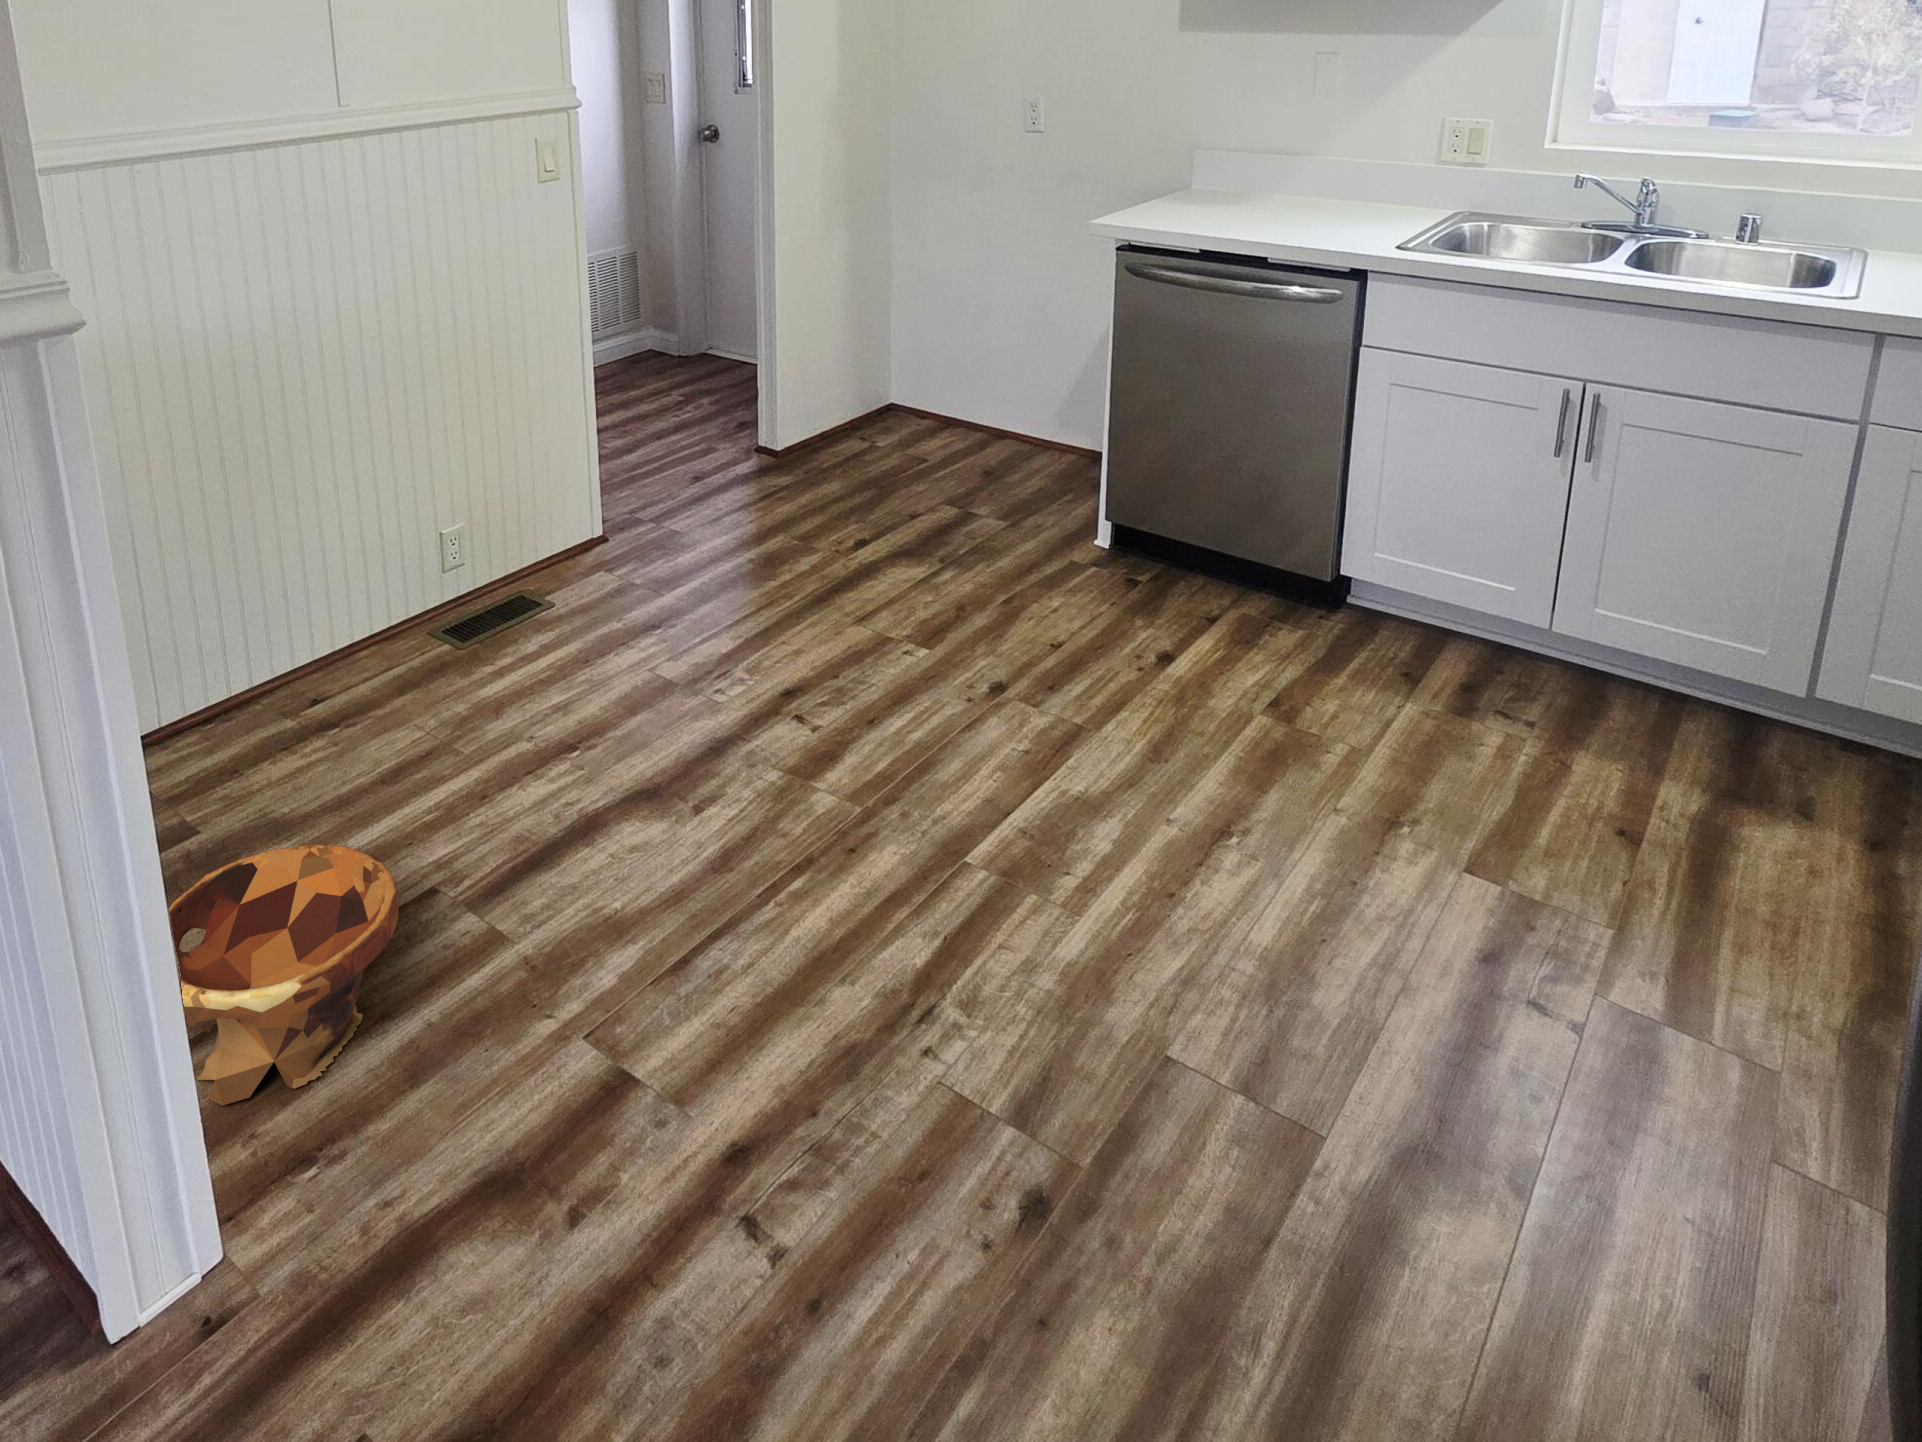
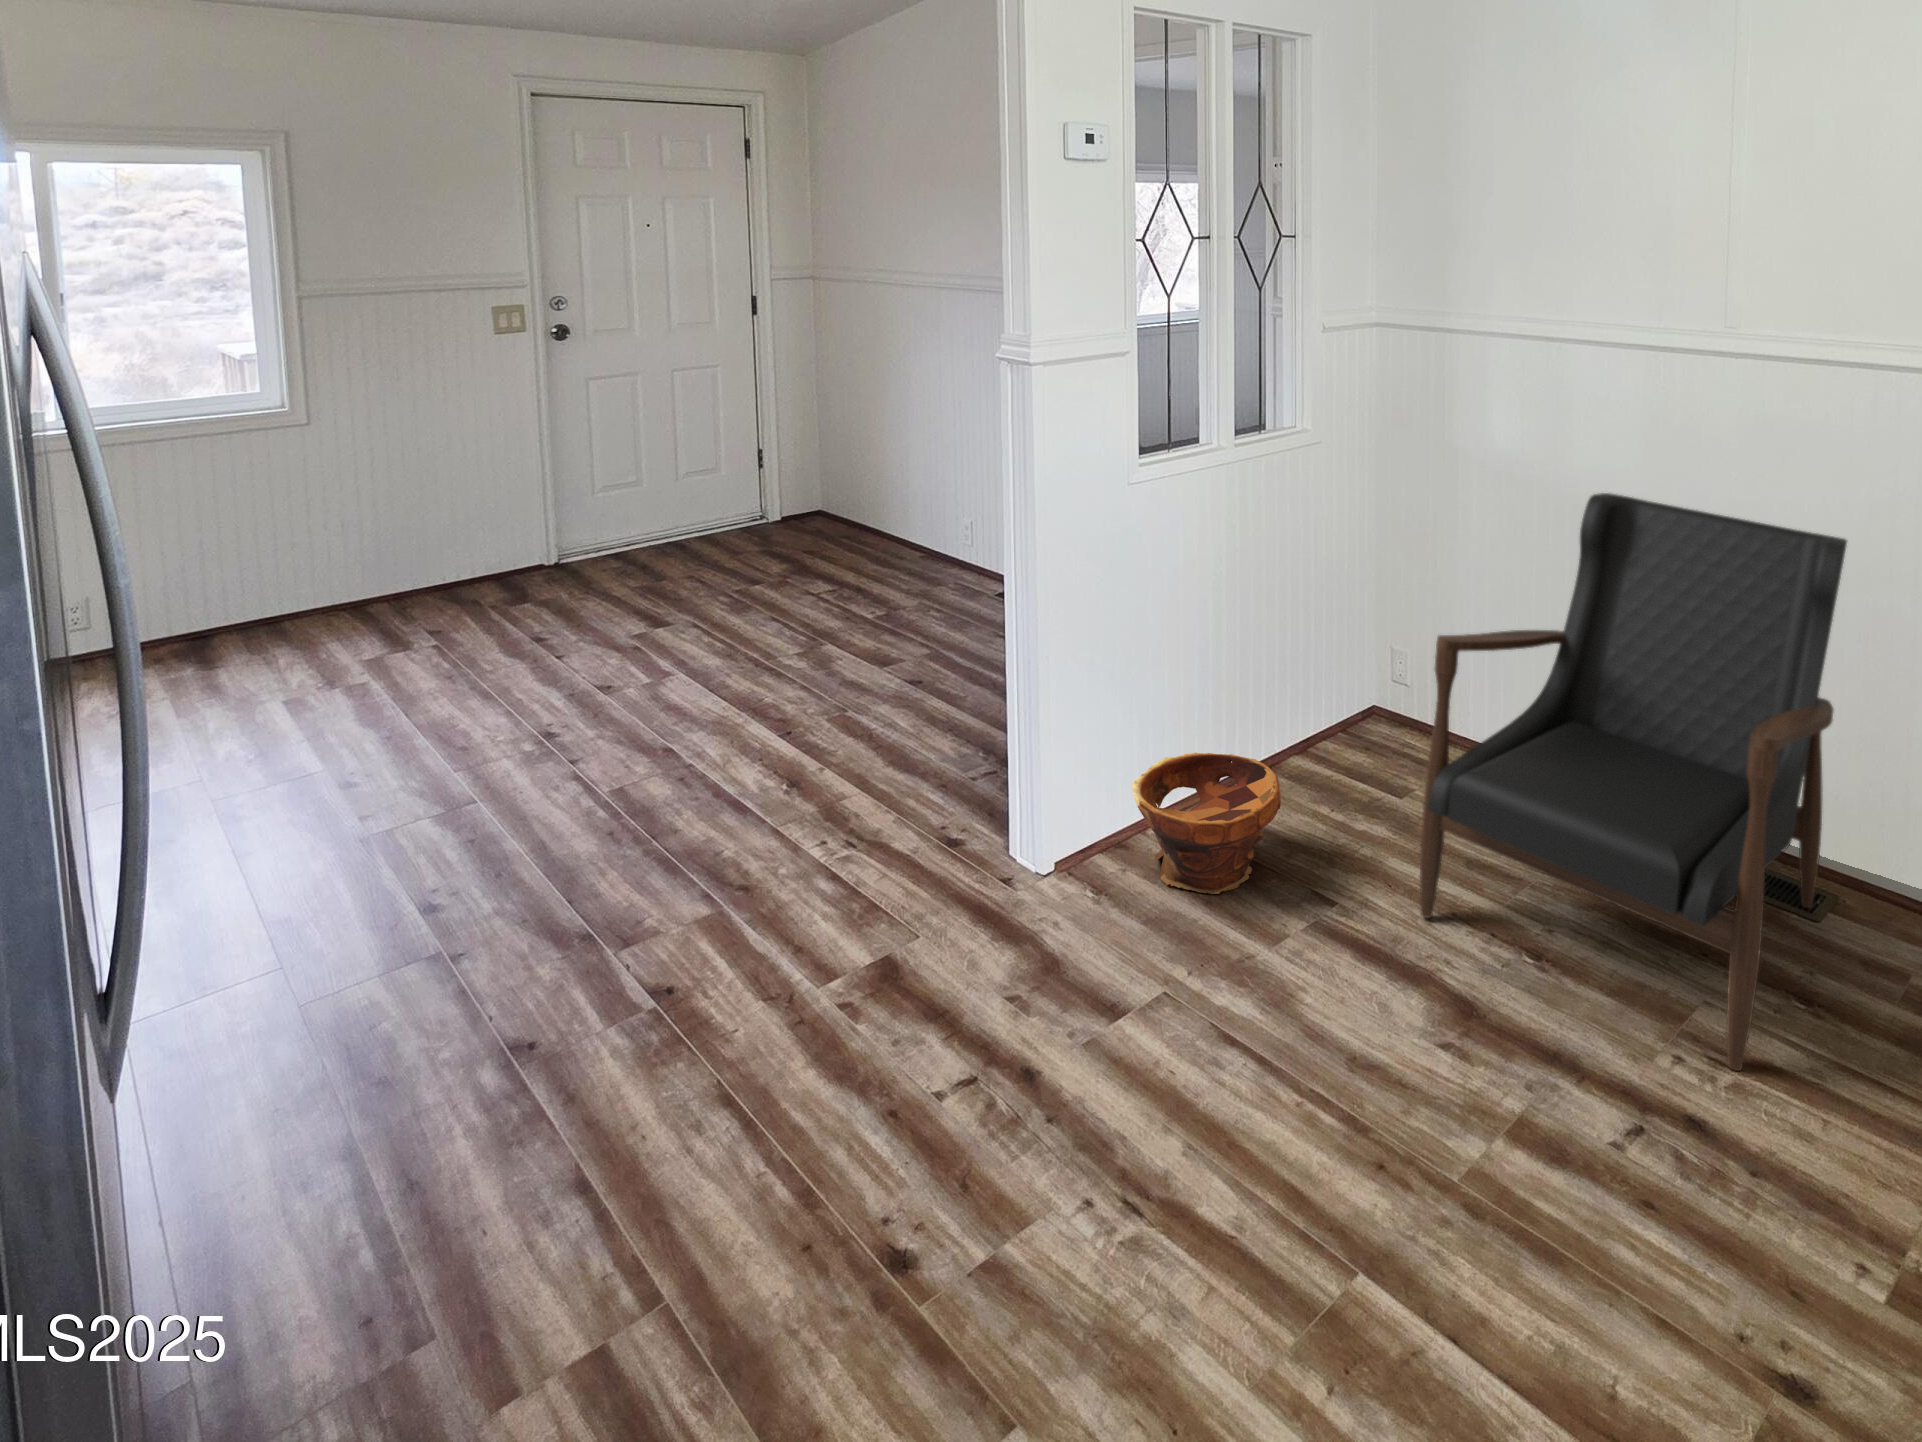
armchair: none [243,274,729,827] -> present [1420,493,1847,1071]

